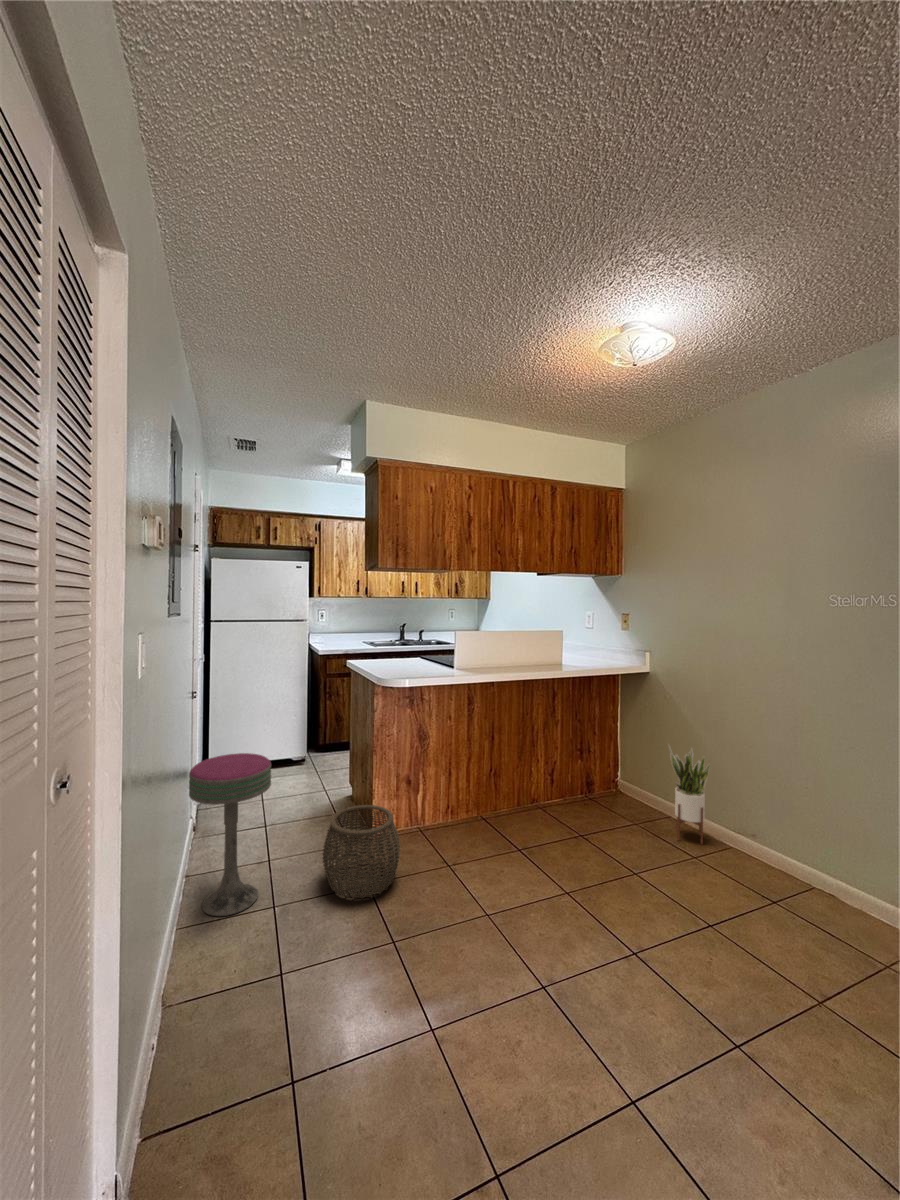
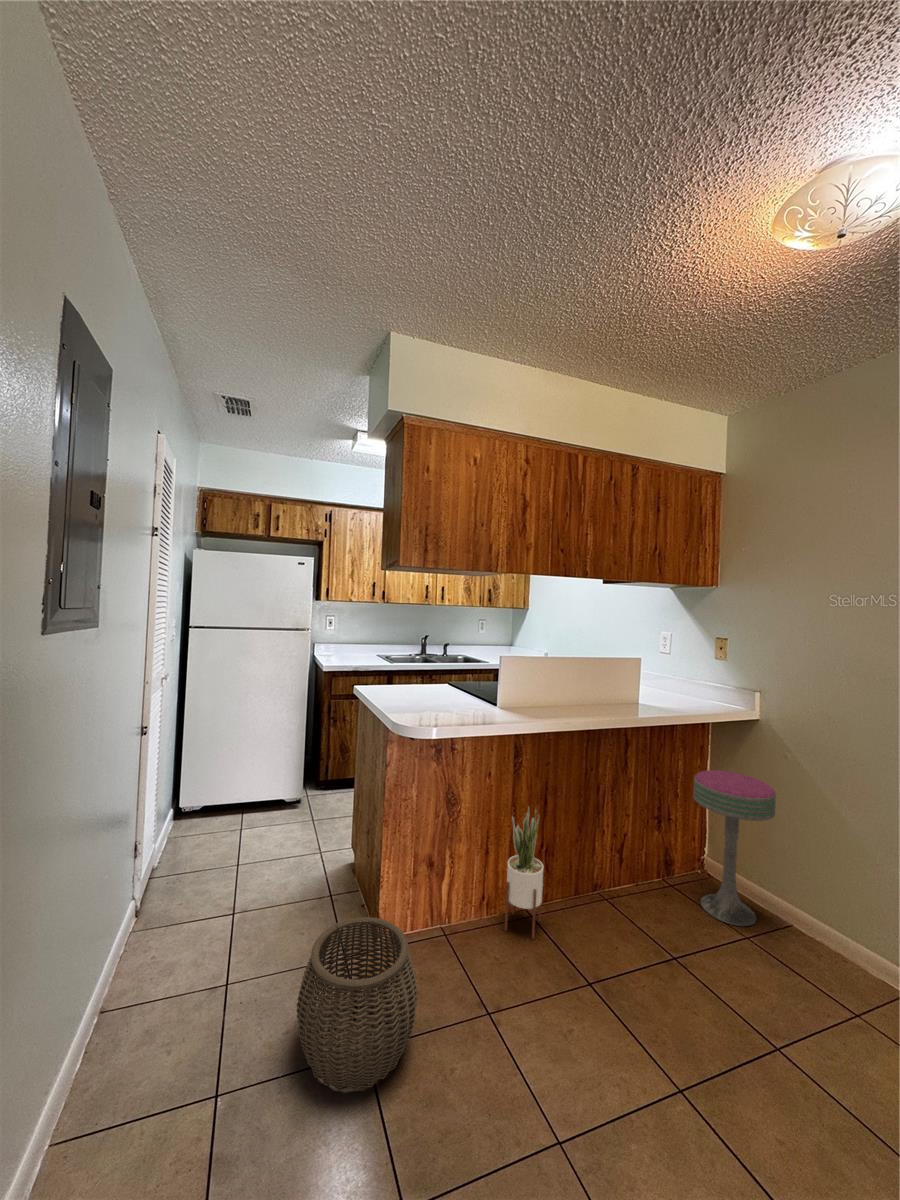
potted plant: present [669,745,710,845] -> present [505,808,543,939]
bar stool: present [189,753,271,916] -> present [693,770,776,926]

